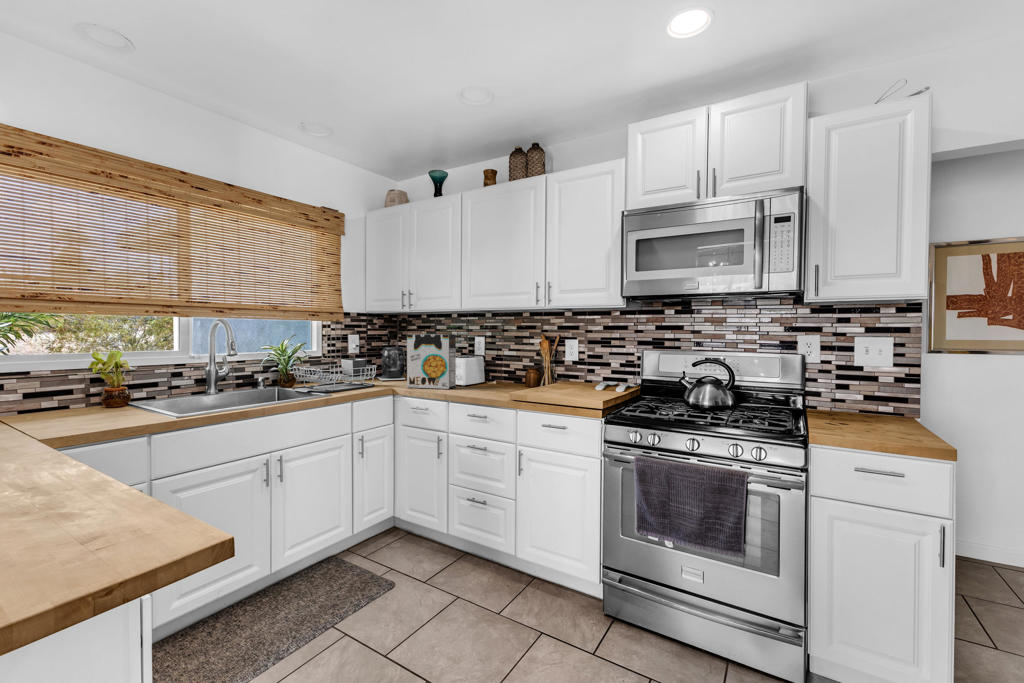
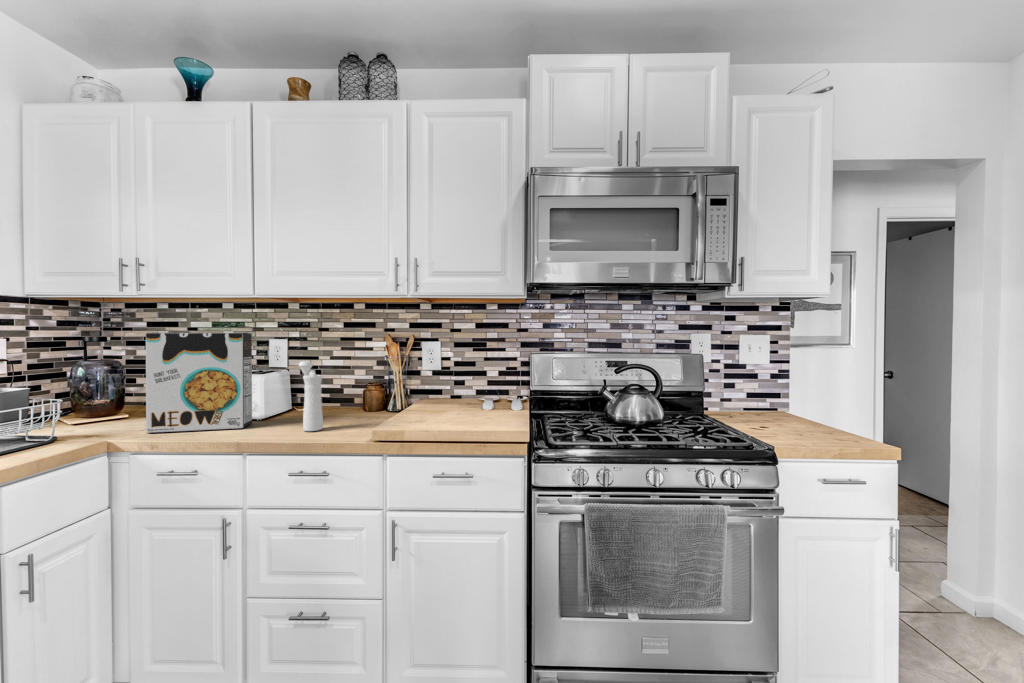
pepper mill: none [475,352,486,393] -> present [299,361,323,431]

